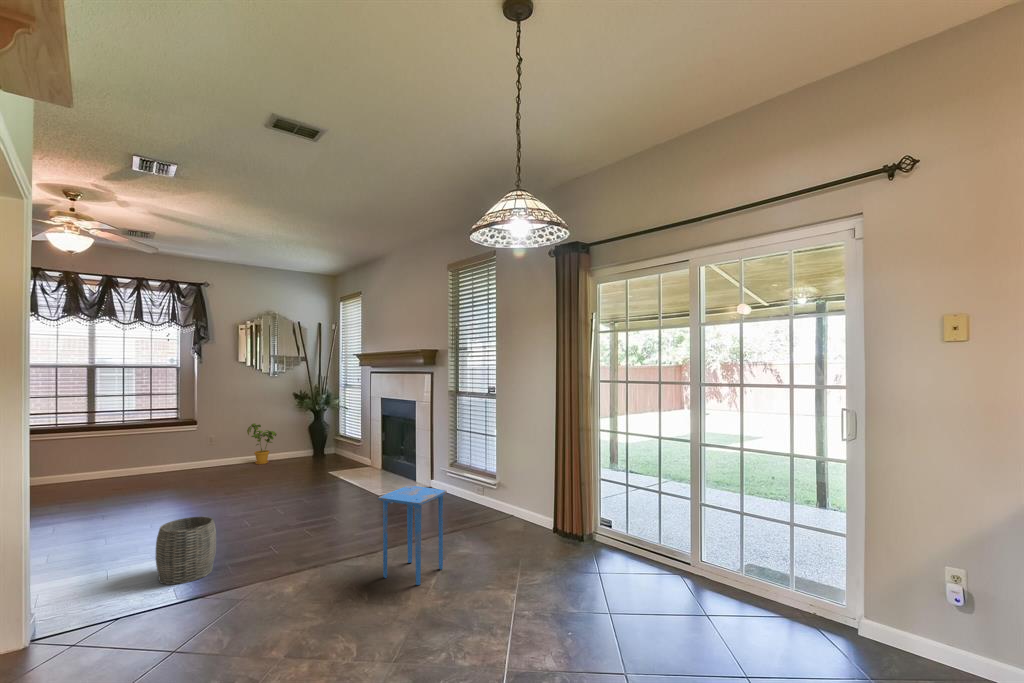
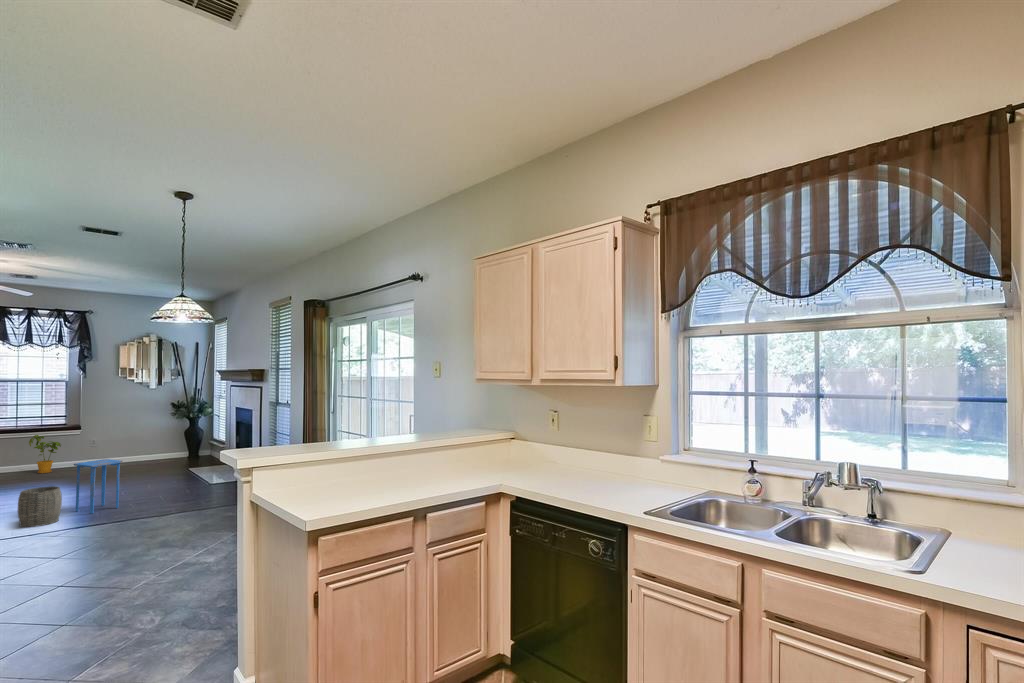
house plant: present [247,423,277,464] -> present [29,435,61,473]
side table: present [378,486,447,585] -> present [74,459,123,514]

